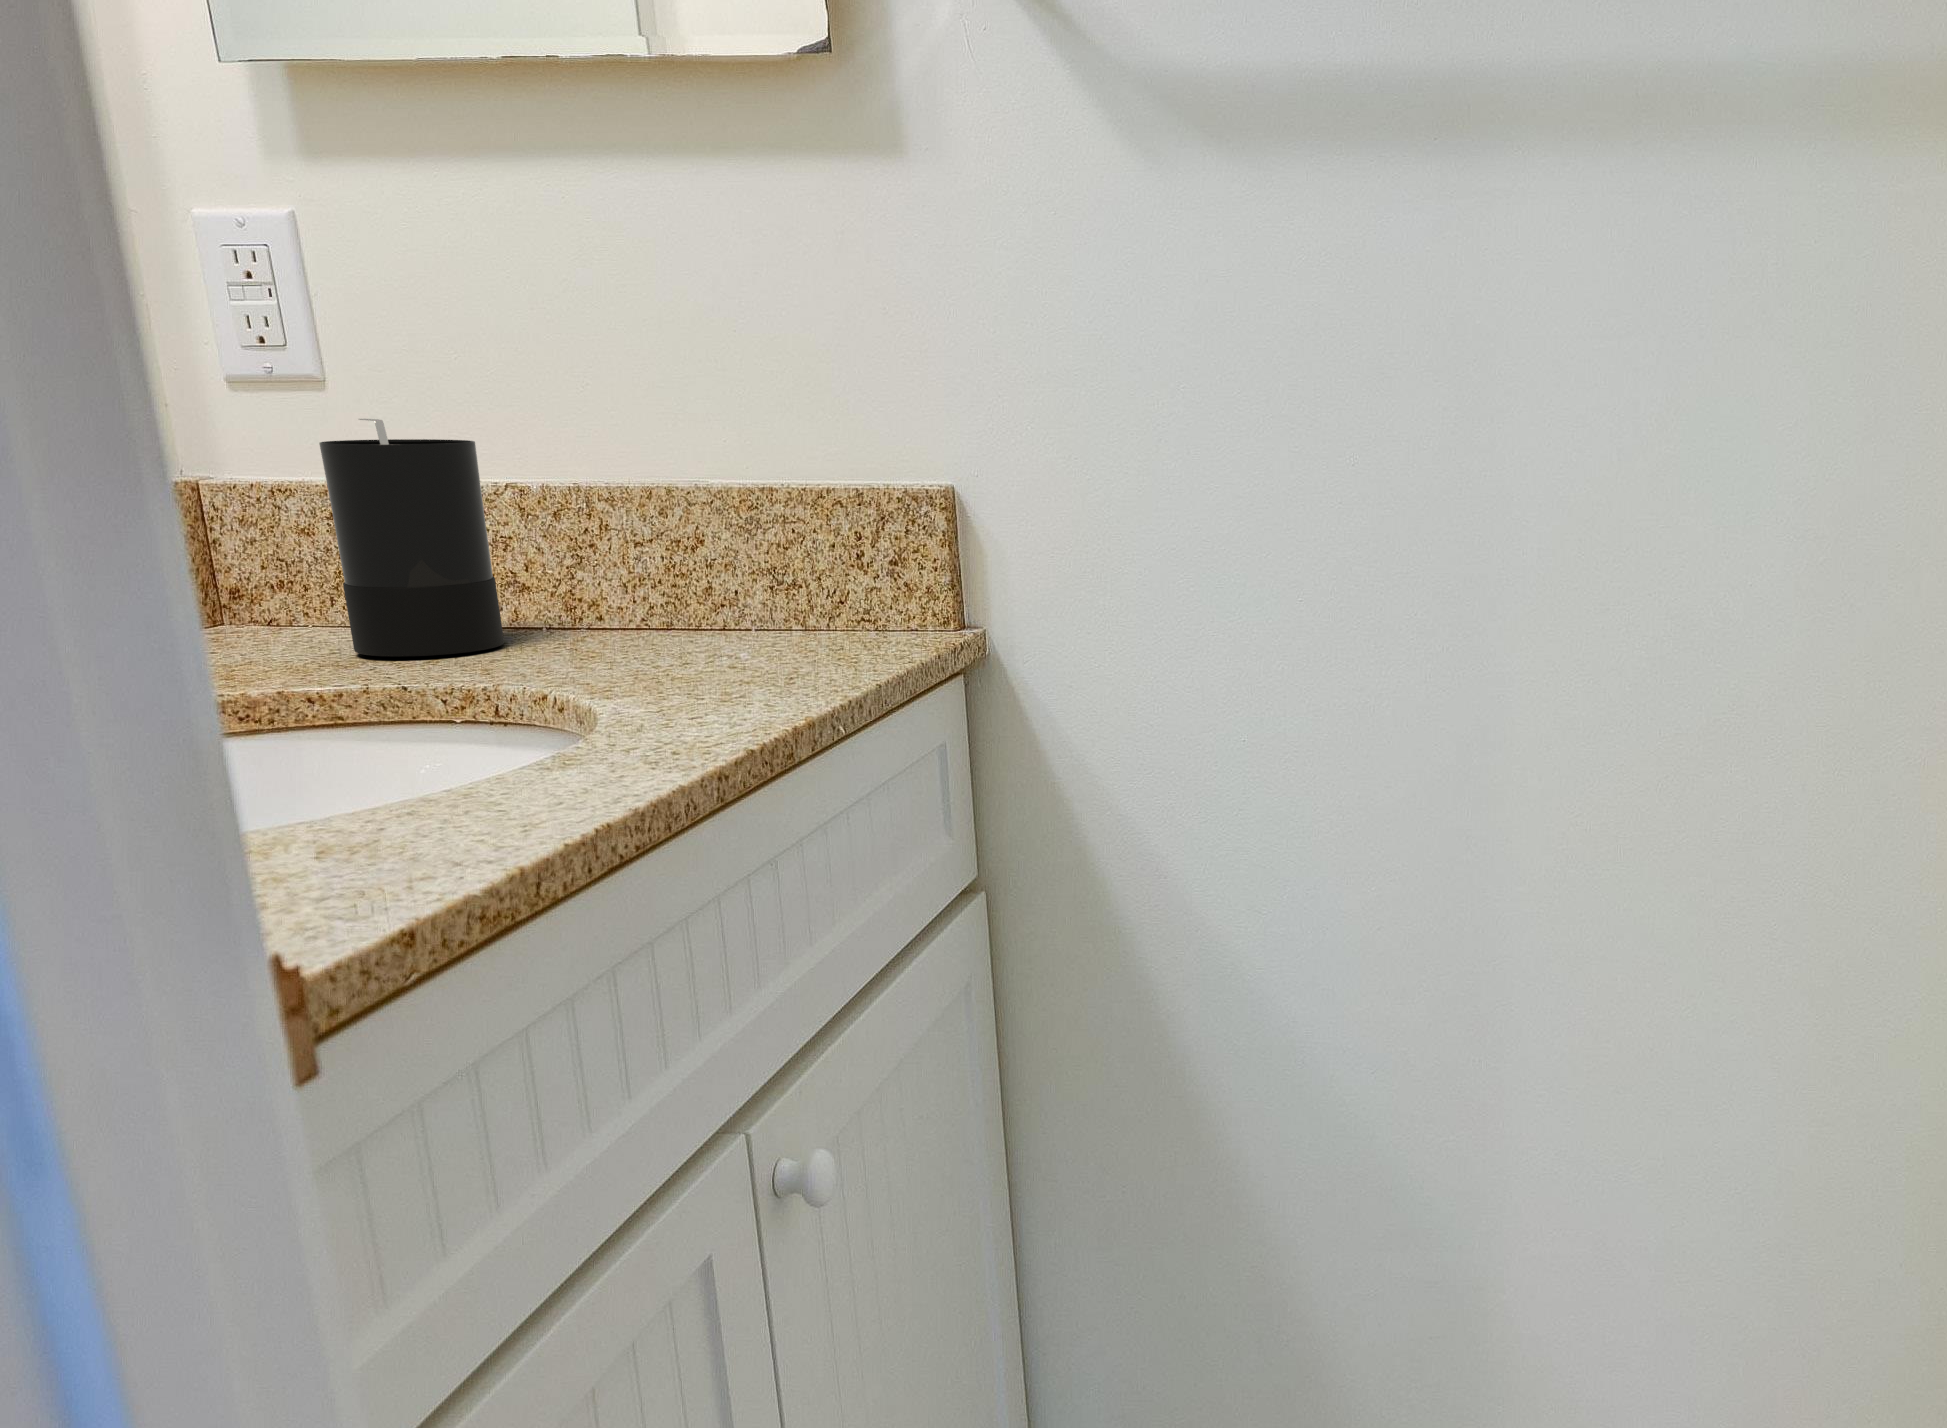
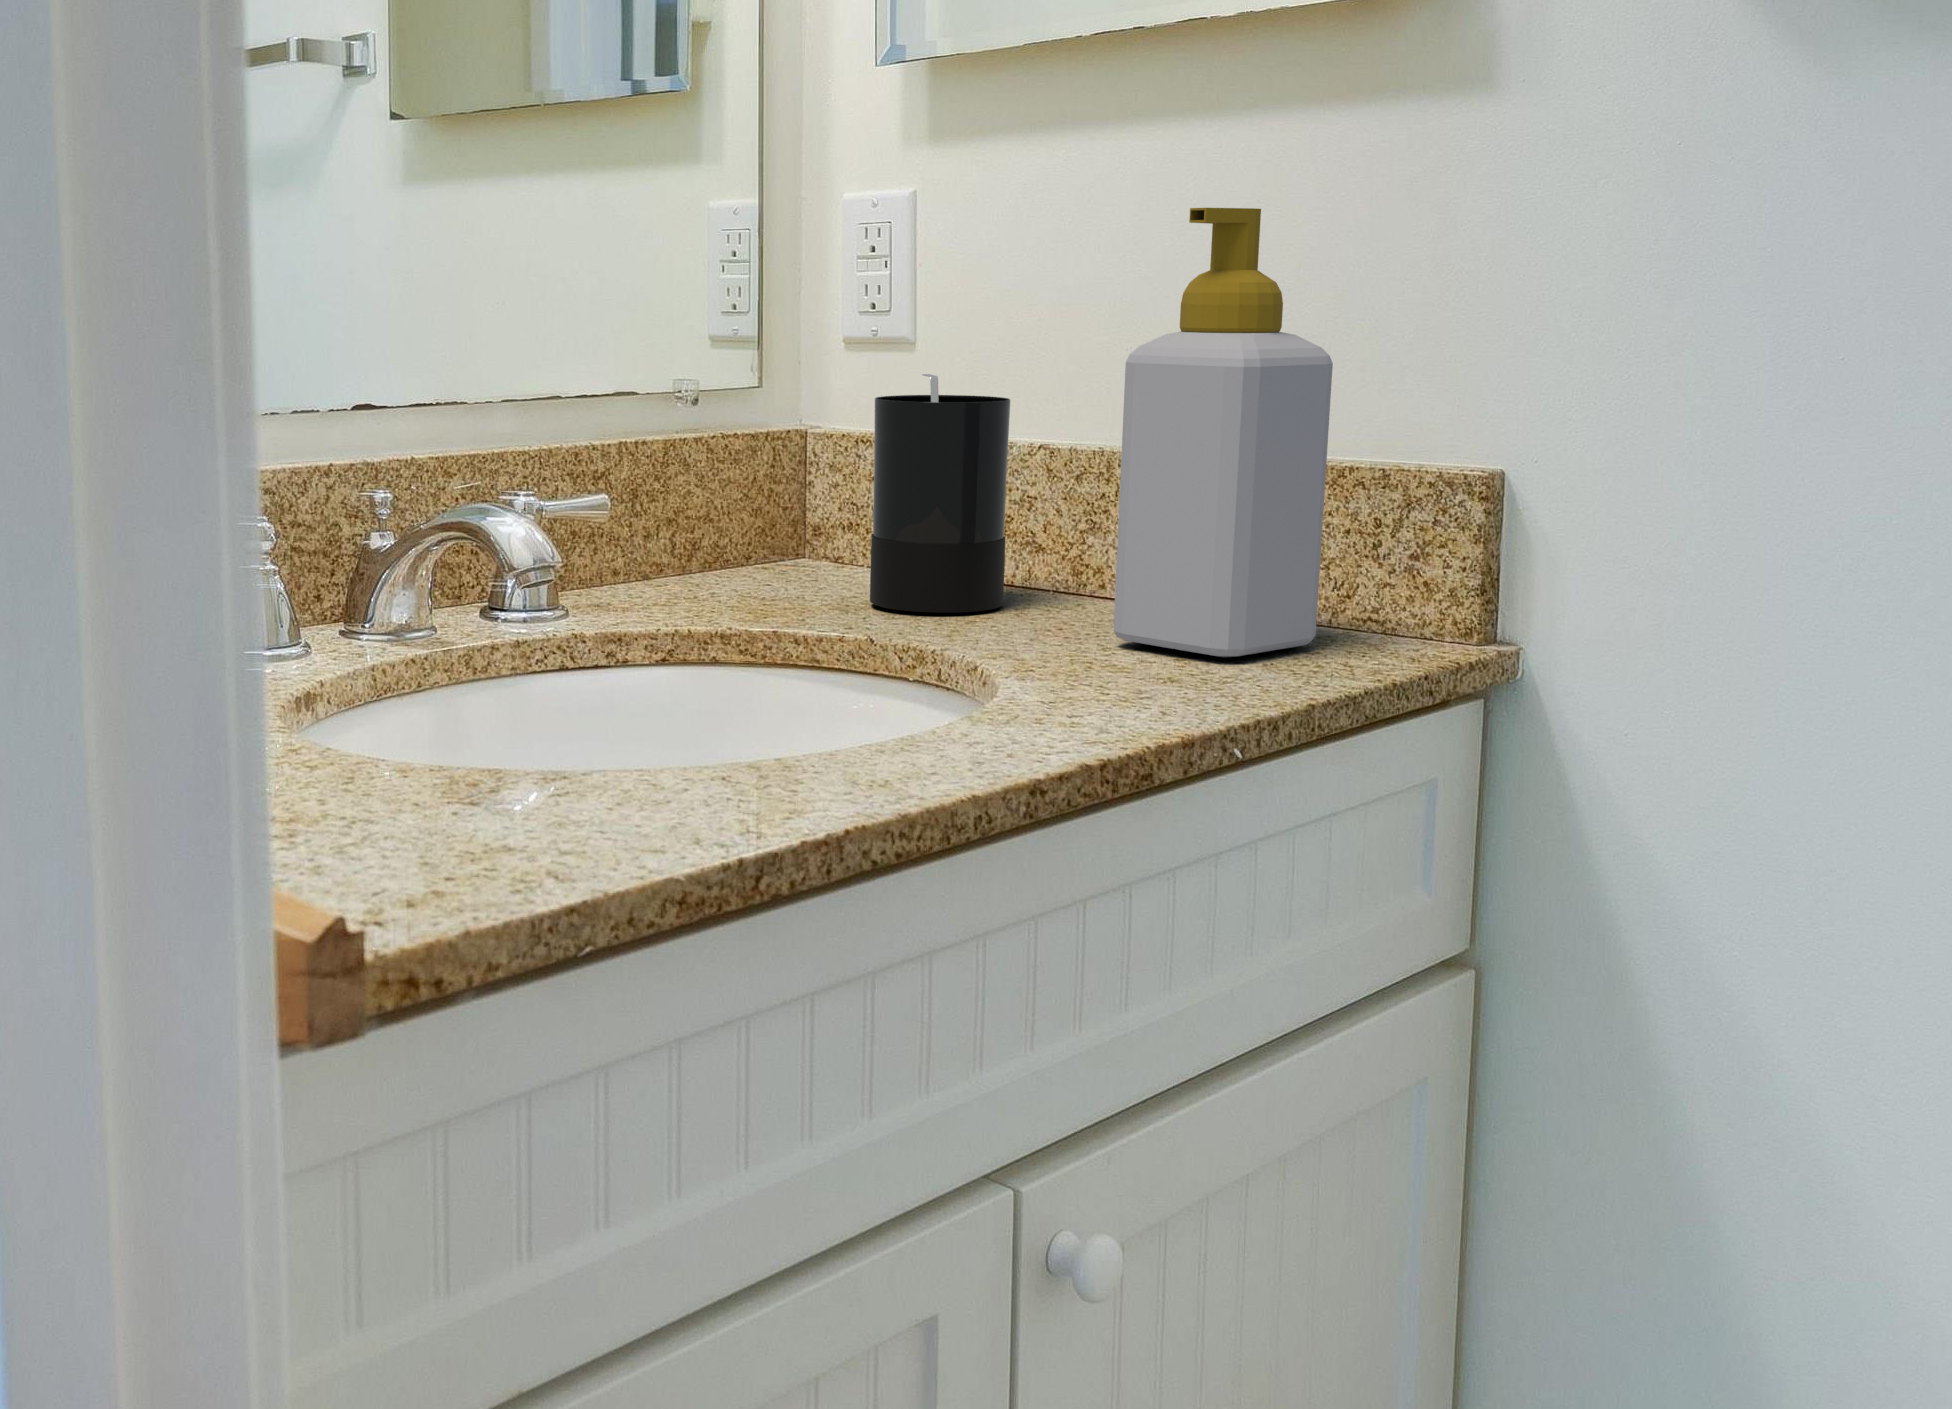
soap bottle: none [622,255,830,660] -> present [1113,208,1333,657]

